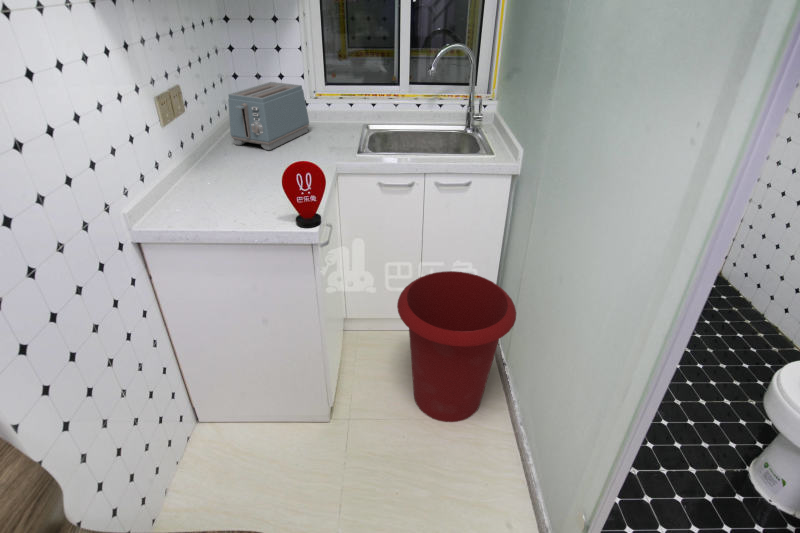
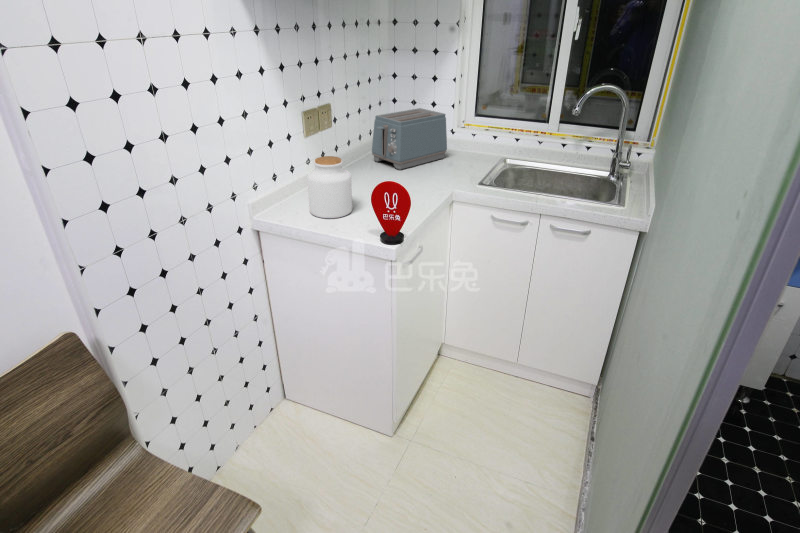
jar: none [188,144,247,214] -> present [307,156,352,218]
waste bin: present [397,271,516,422] -> none [472,319,603,483]

